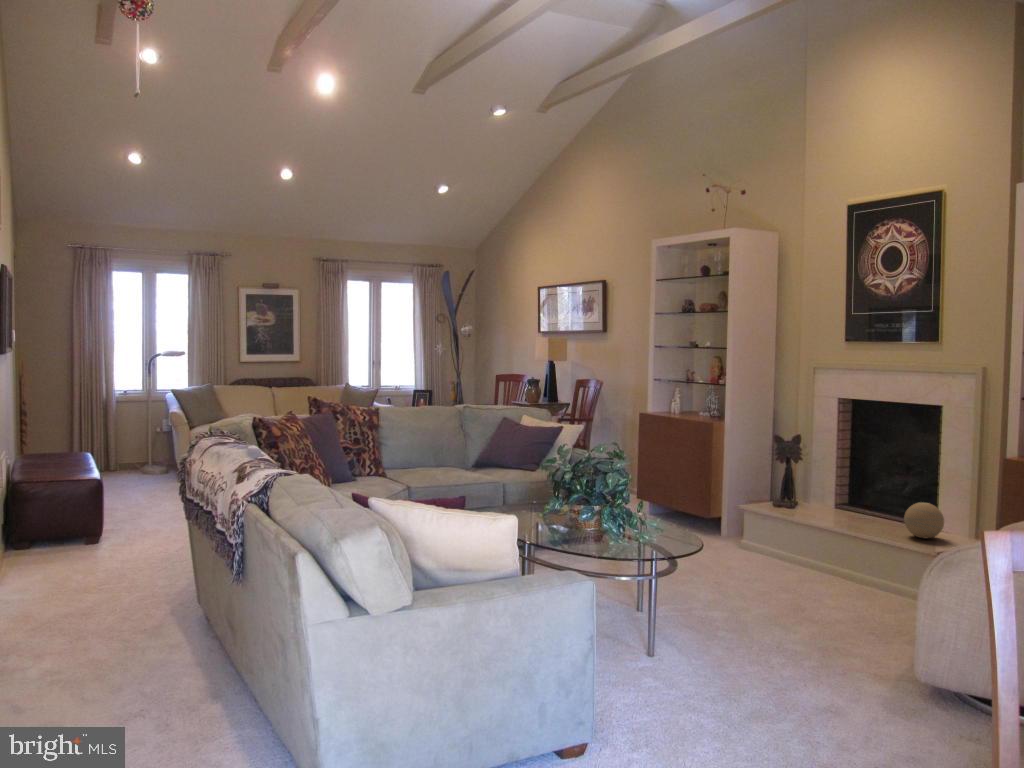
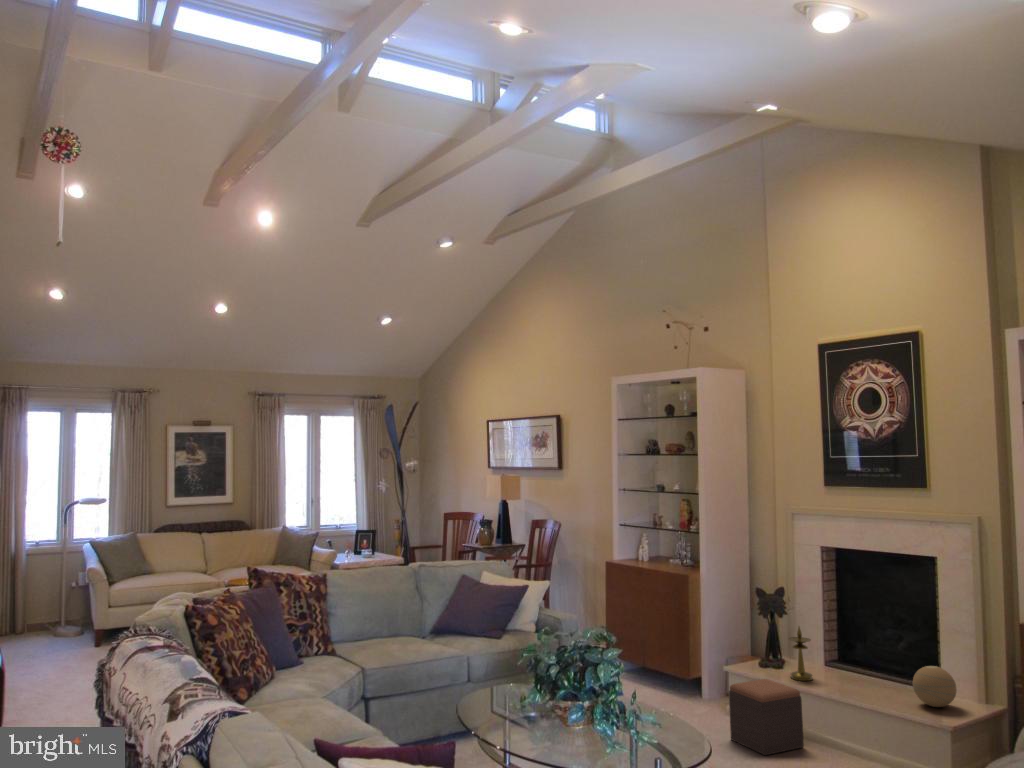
candlestick: none [796,468,818,517] -> present [789,627,813,681]
footstool: none [734,513,801,575] -> present [729,679,804,755]

